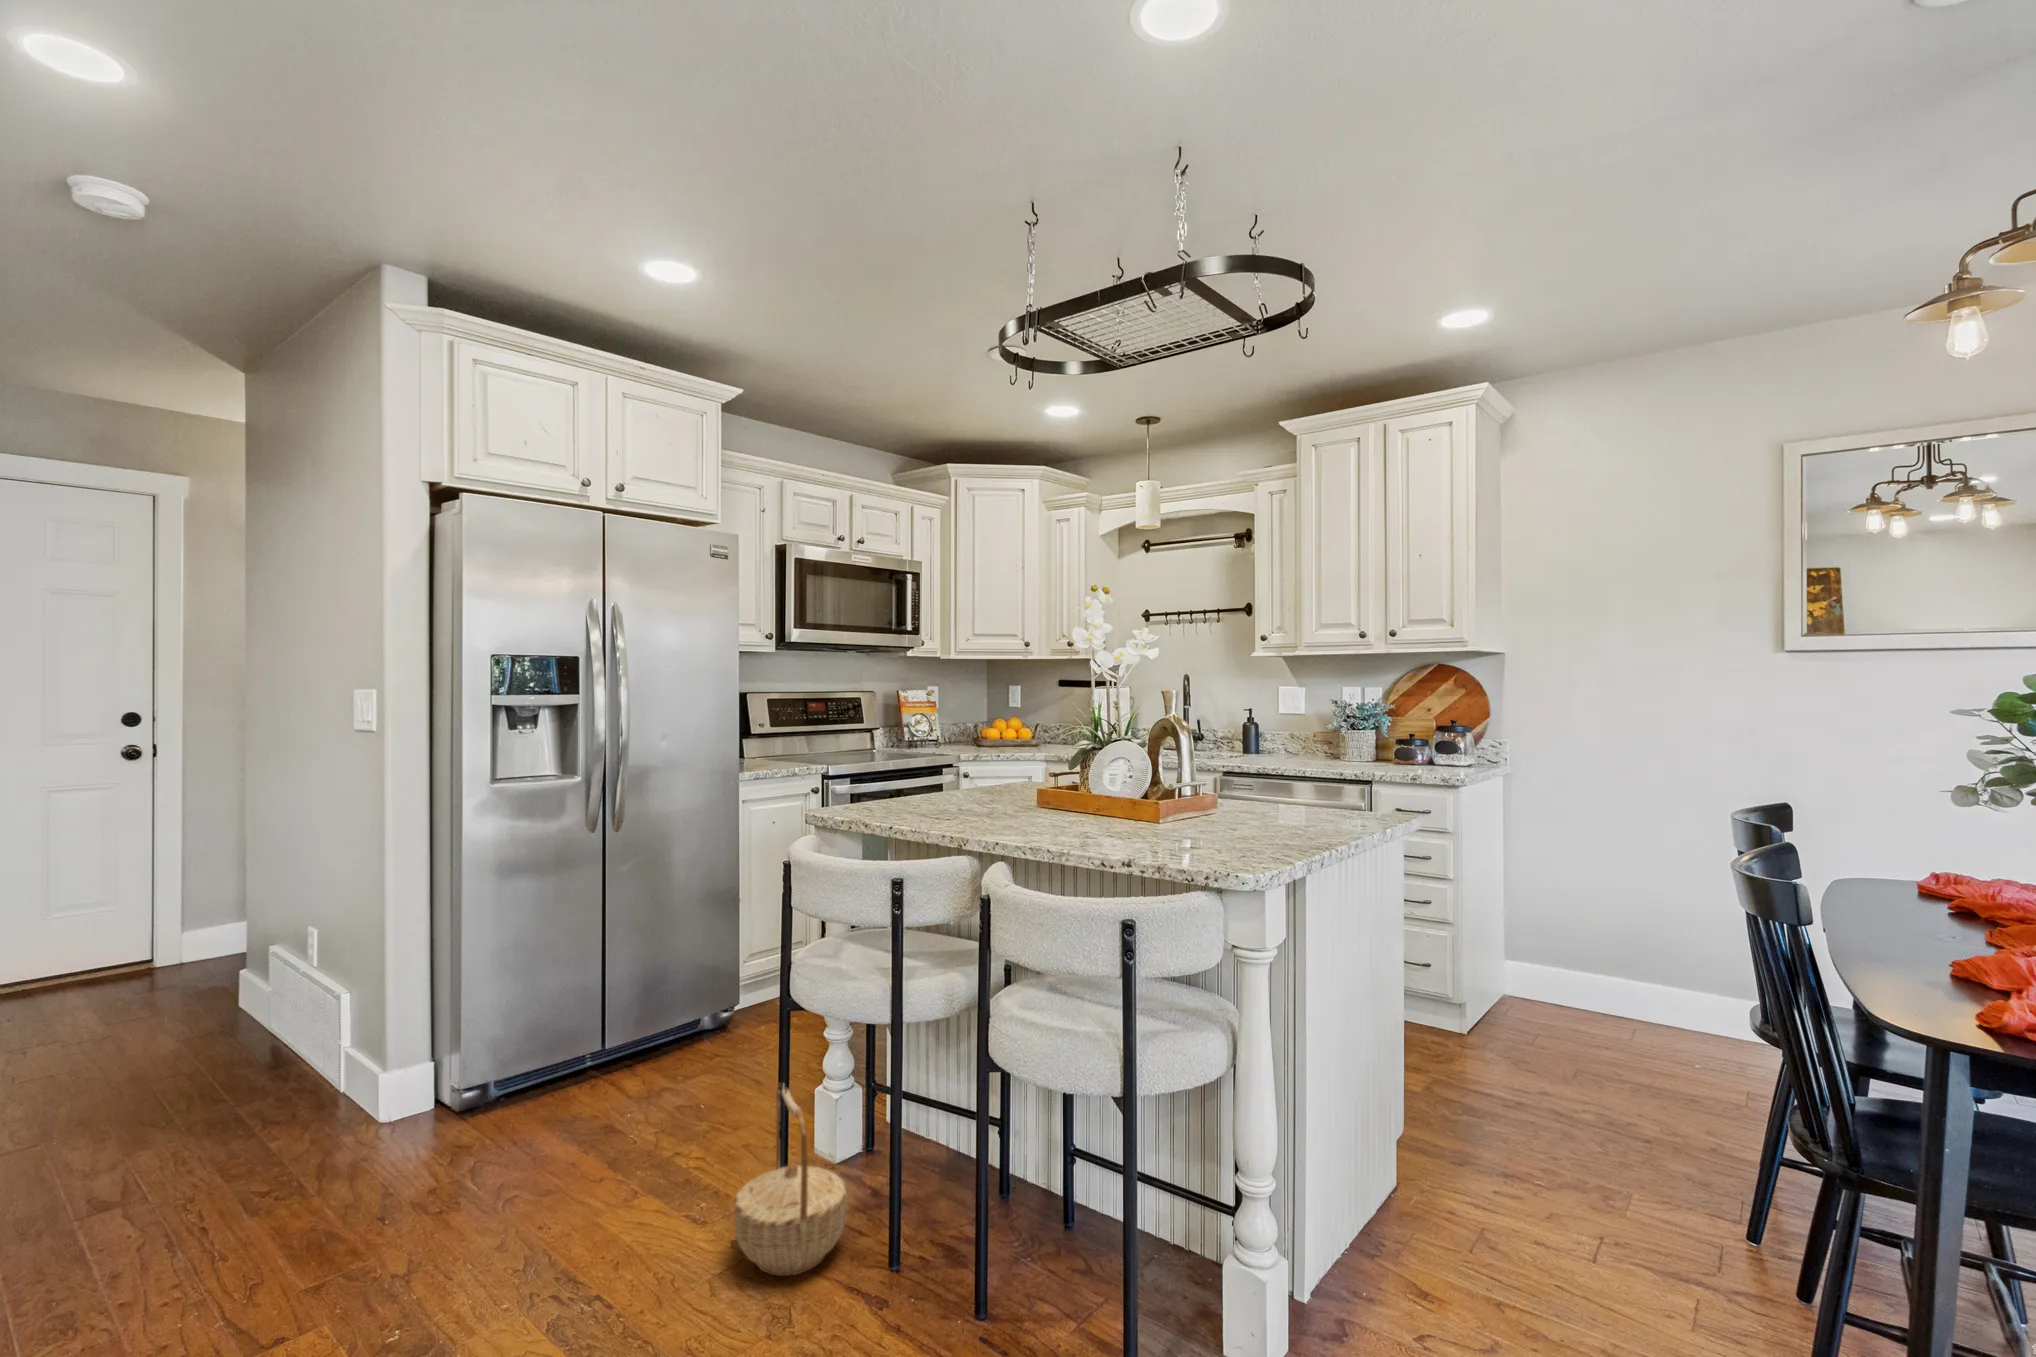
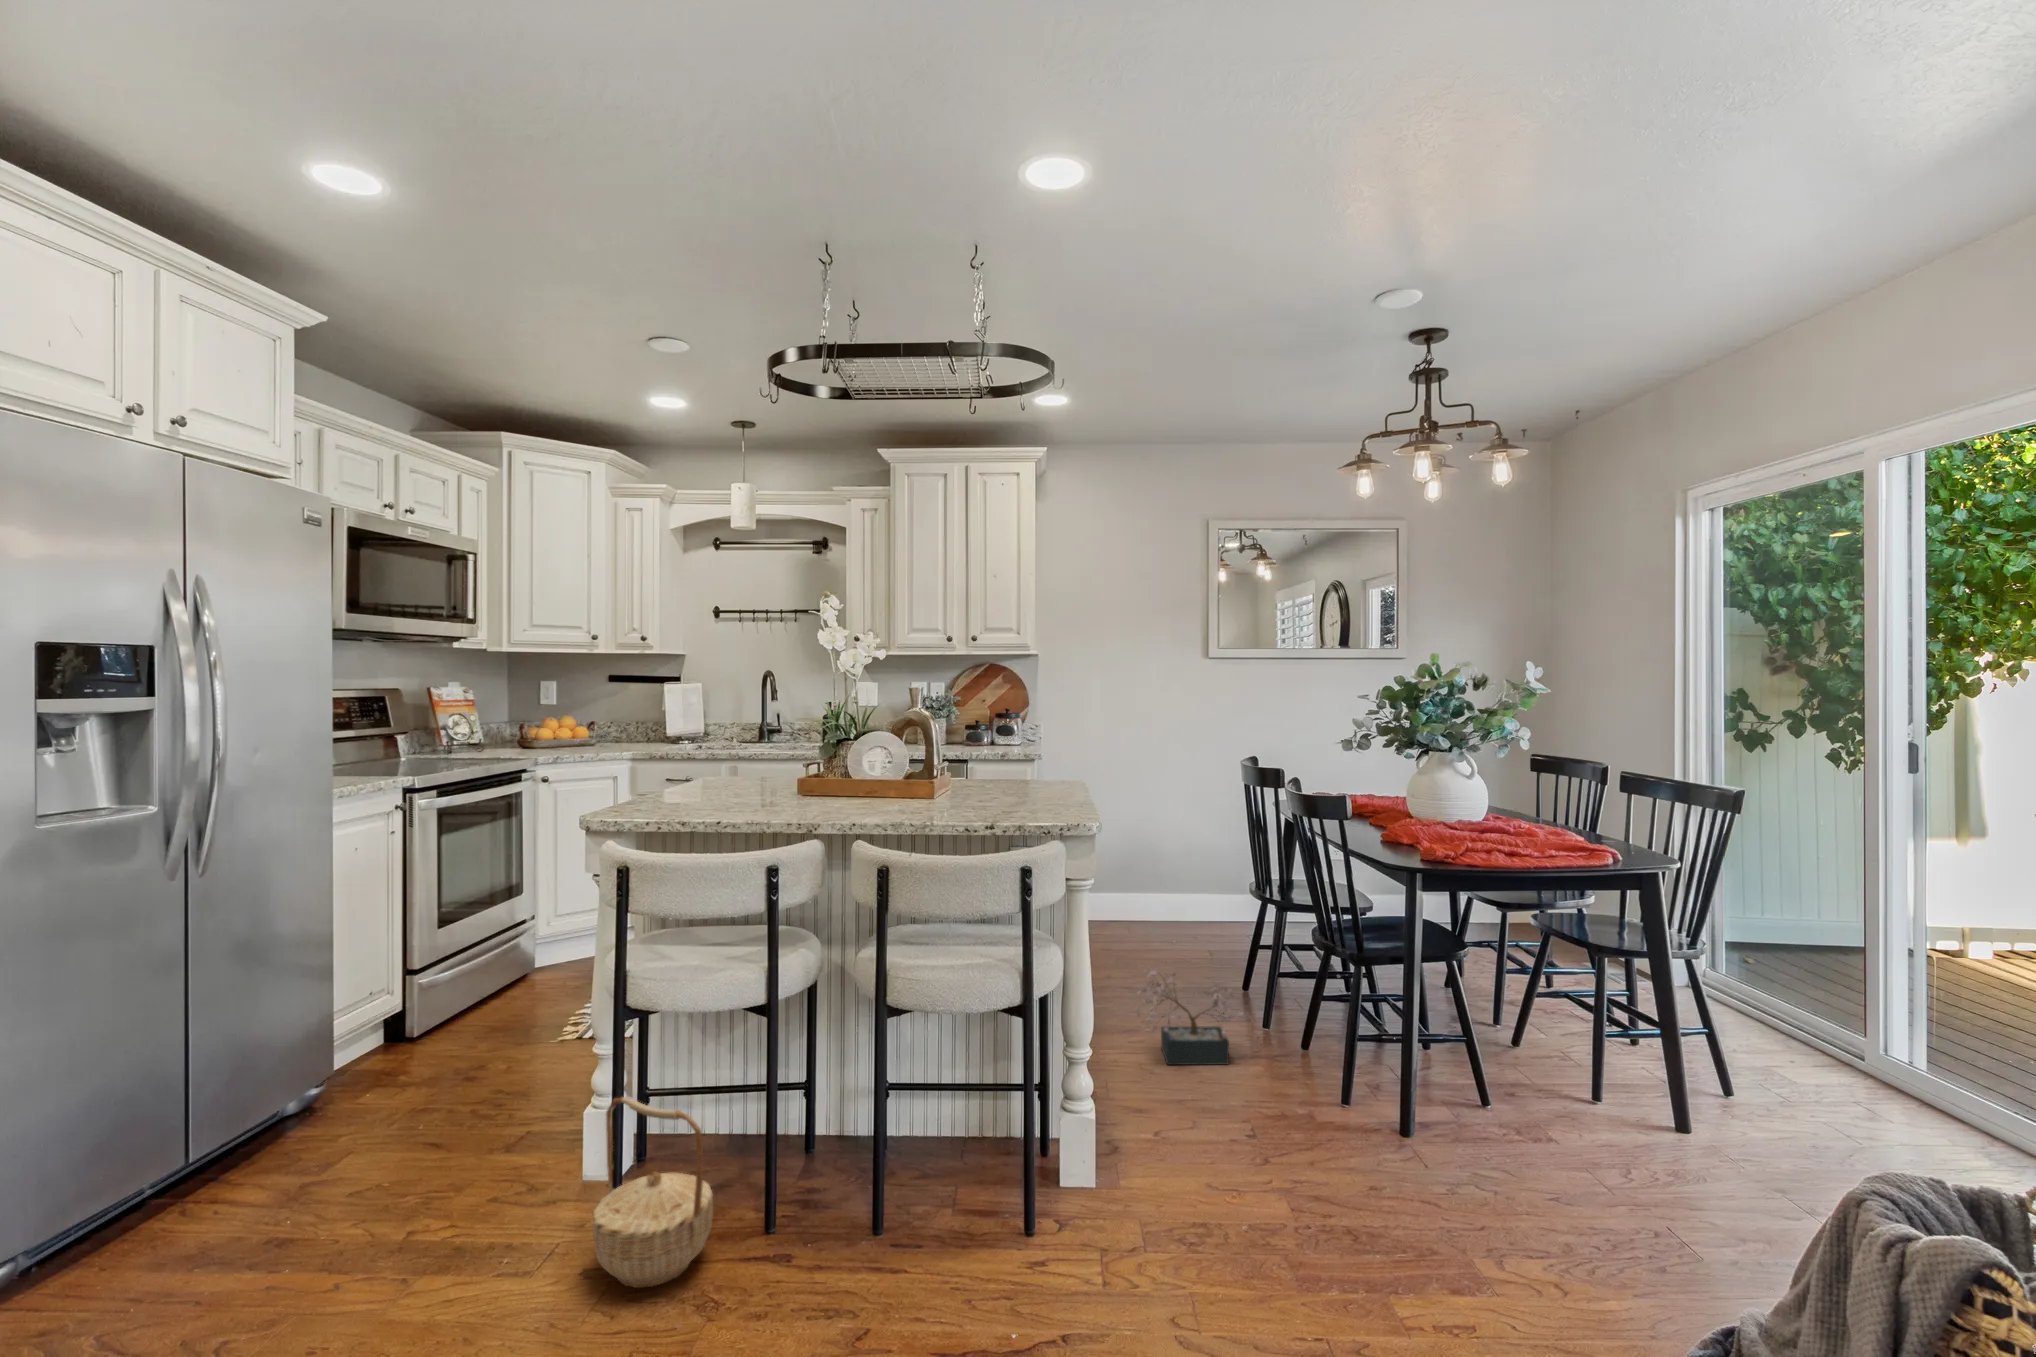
decorative plant: none [1481,1083,1655,1260] -> present [1135,966,1243,1065]

